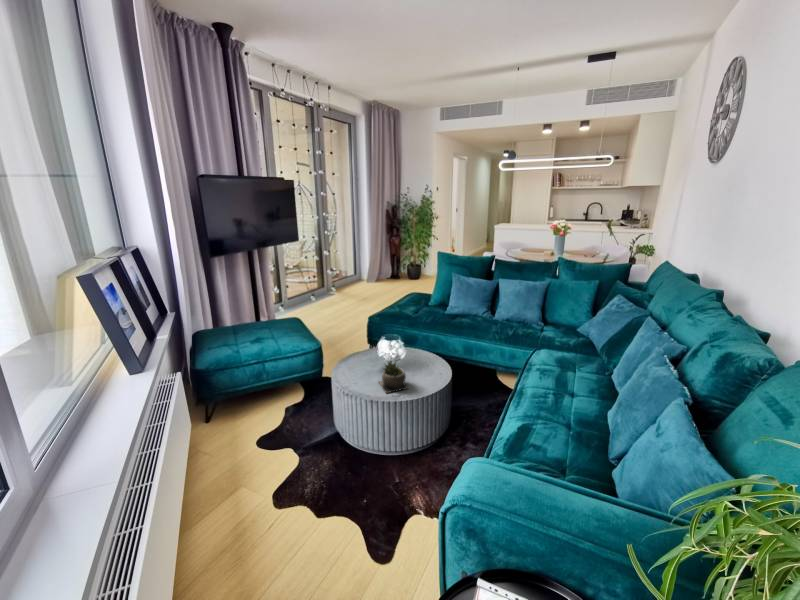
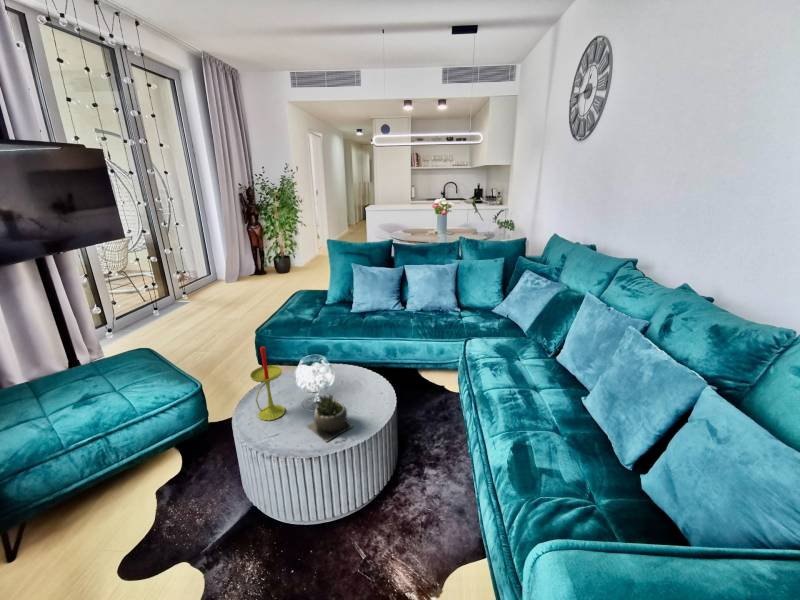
candle: none [347,319,368,374] -> present [250,347,285,421]

